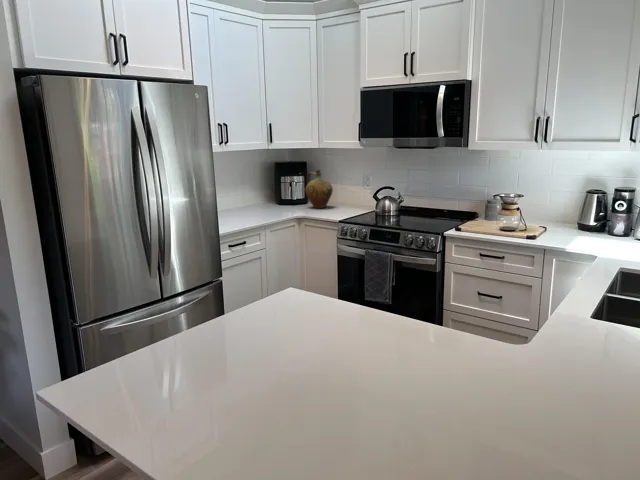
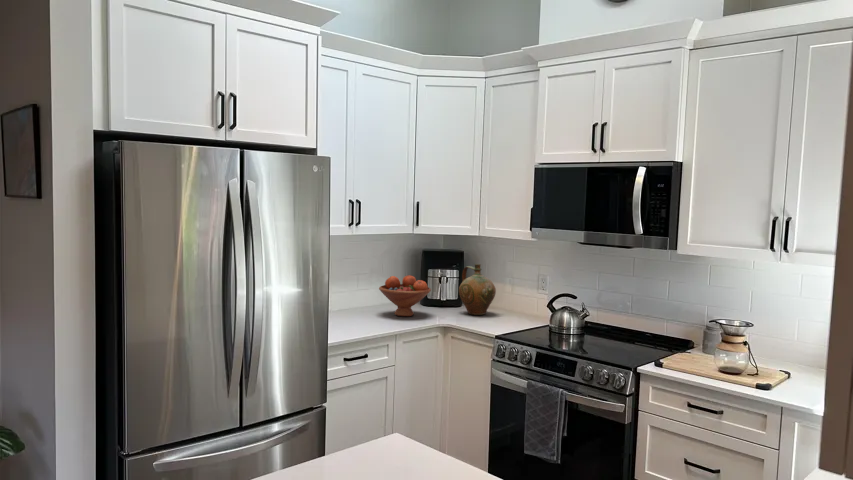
fruit bowl: none [246,182,285,213] -> present [379,275,431,316]

